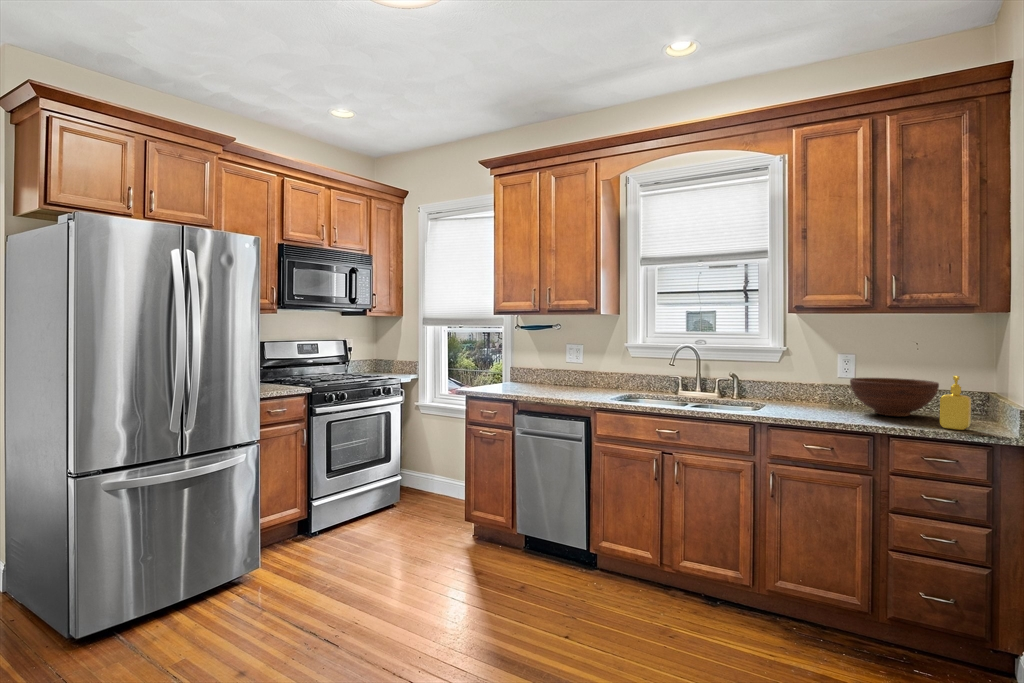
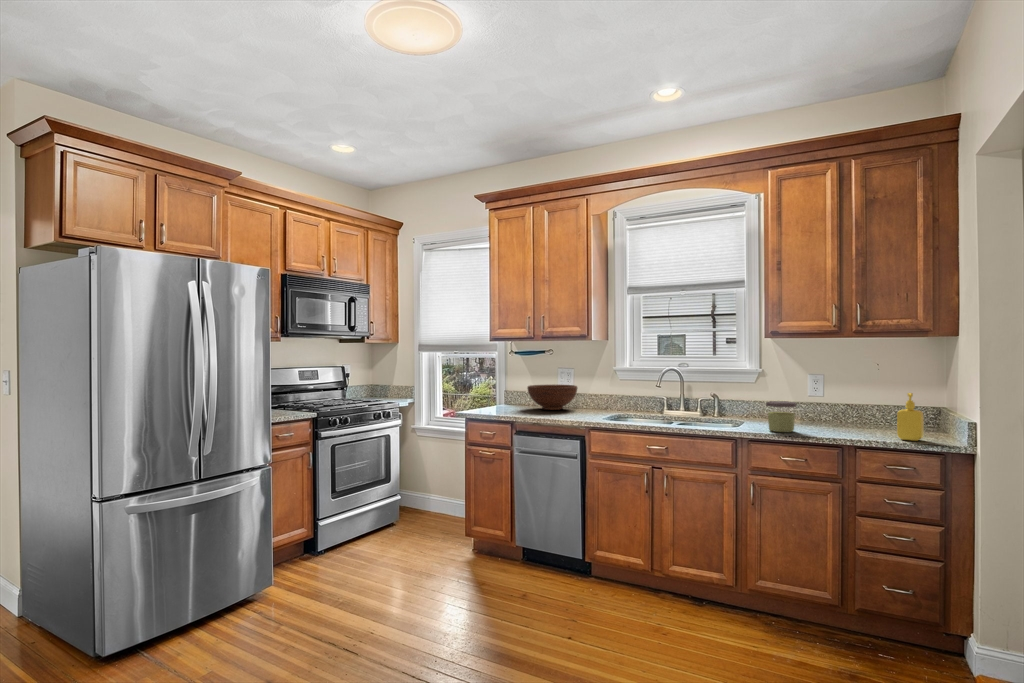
fruit bowl: present [850,378,939,416] -> present [527,385,577,410]
jar: none [789,383,824,418] -> present [766,401,796,432]

